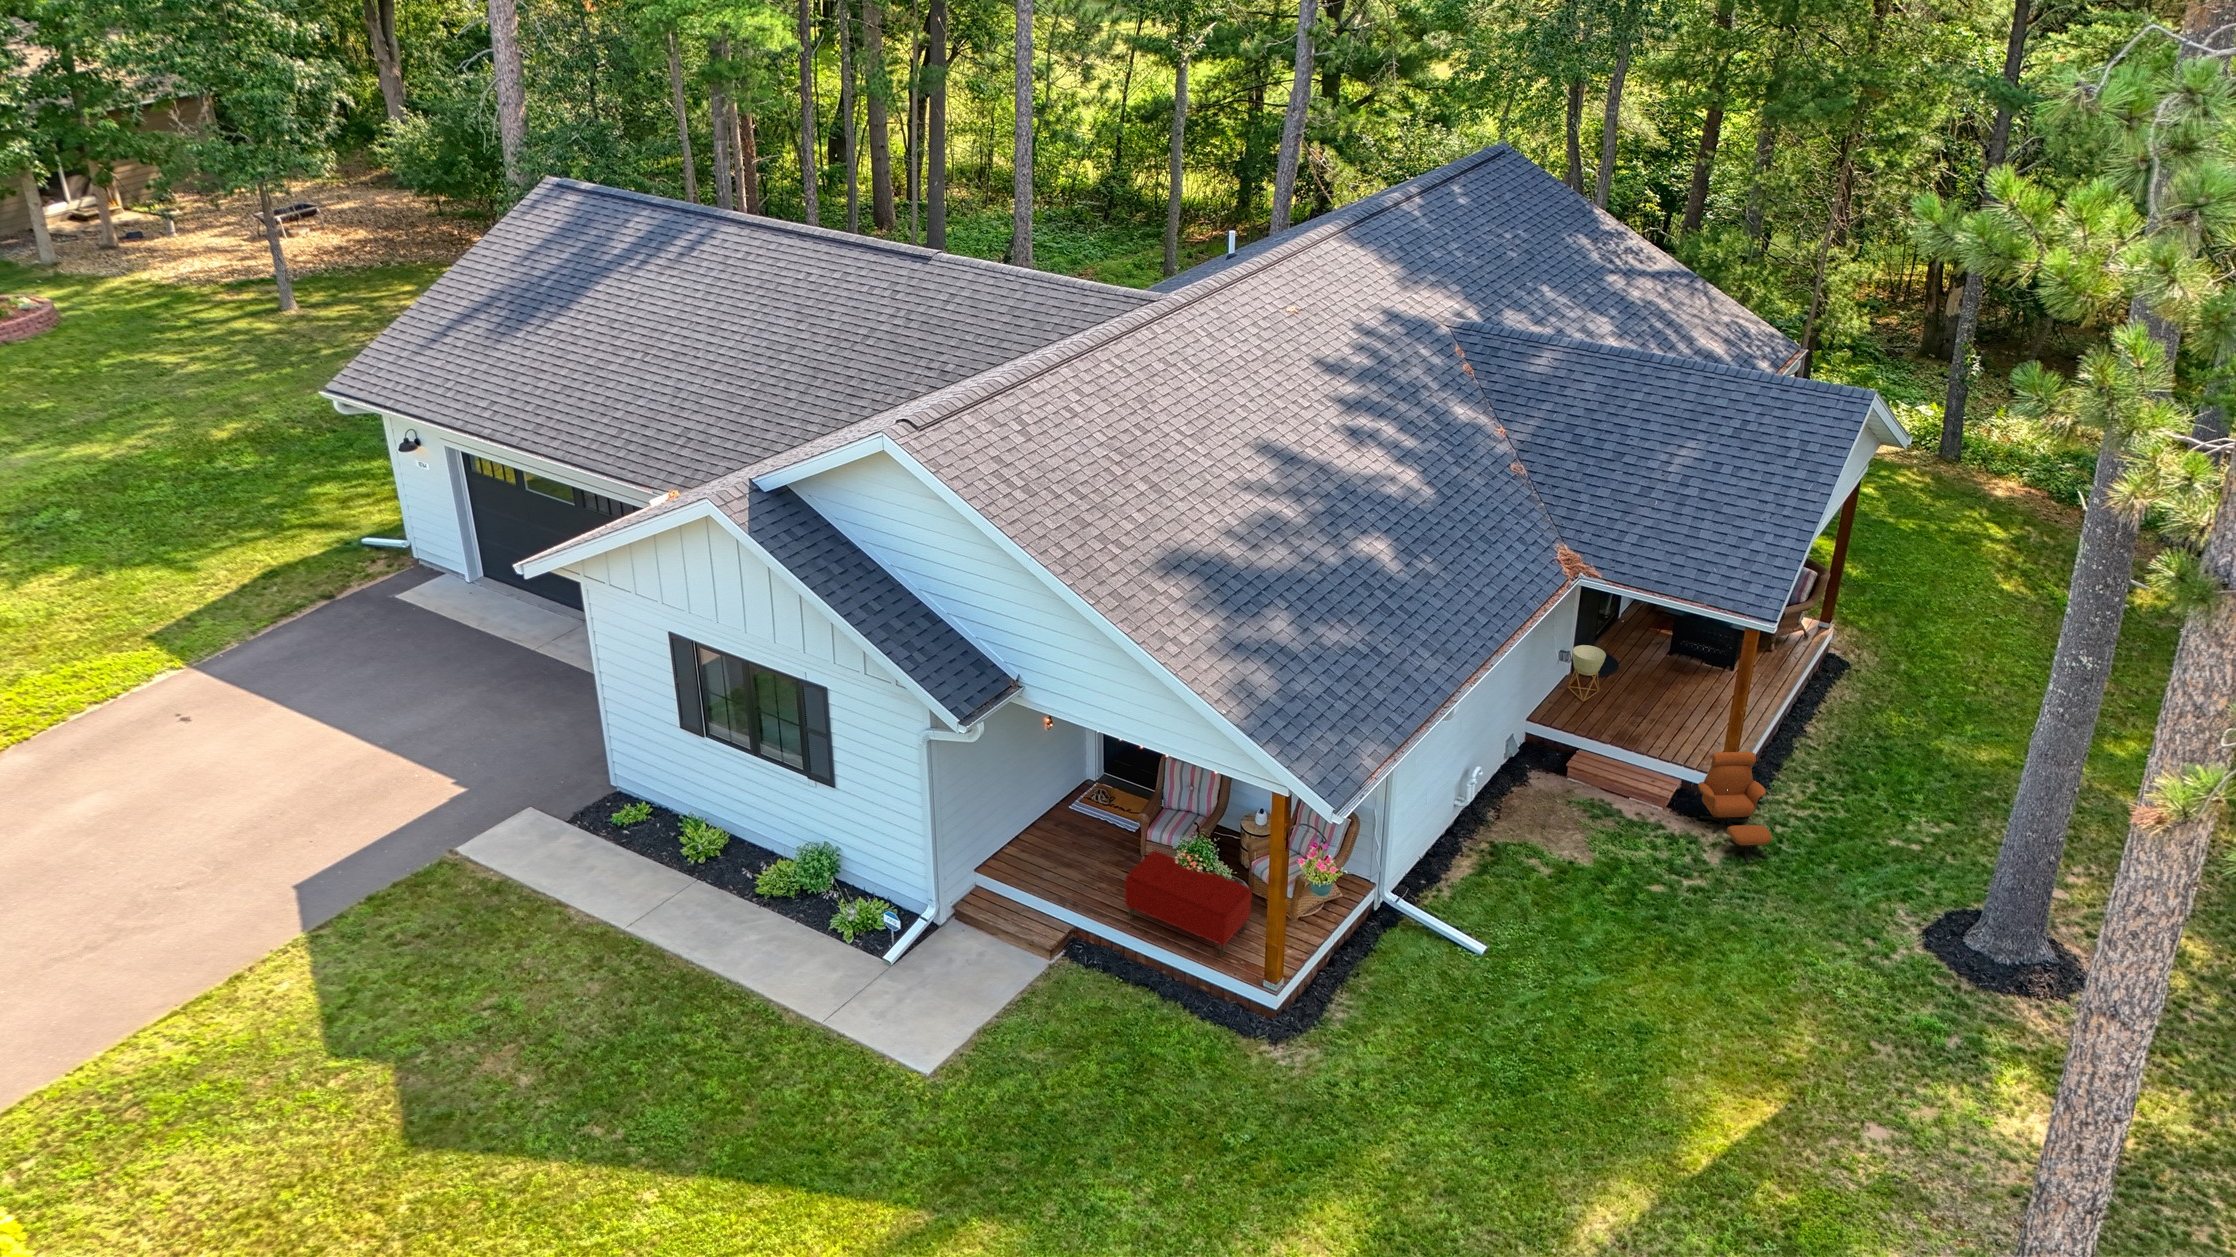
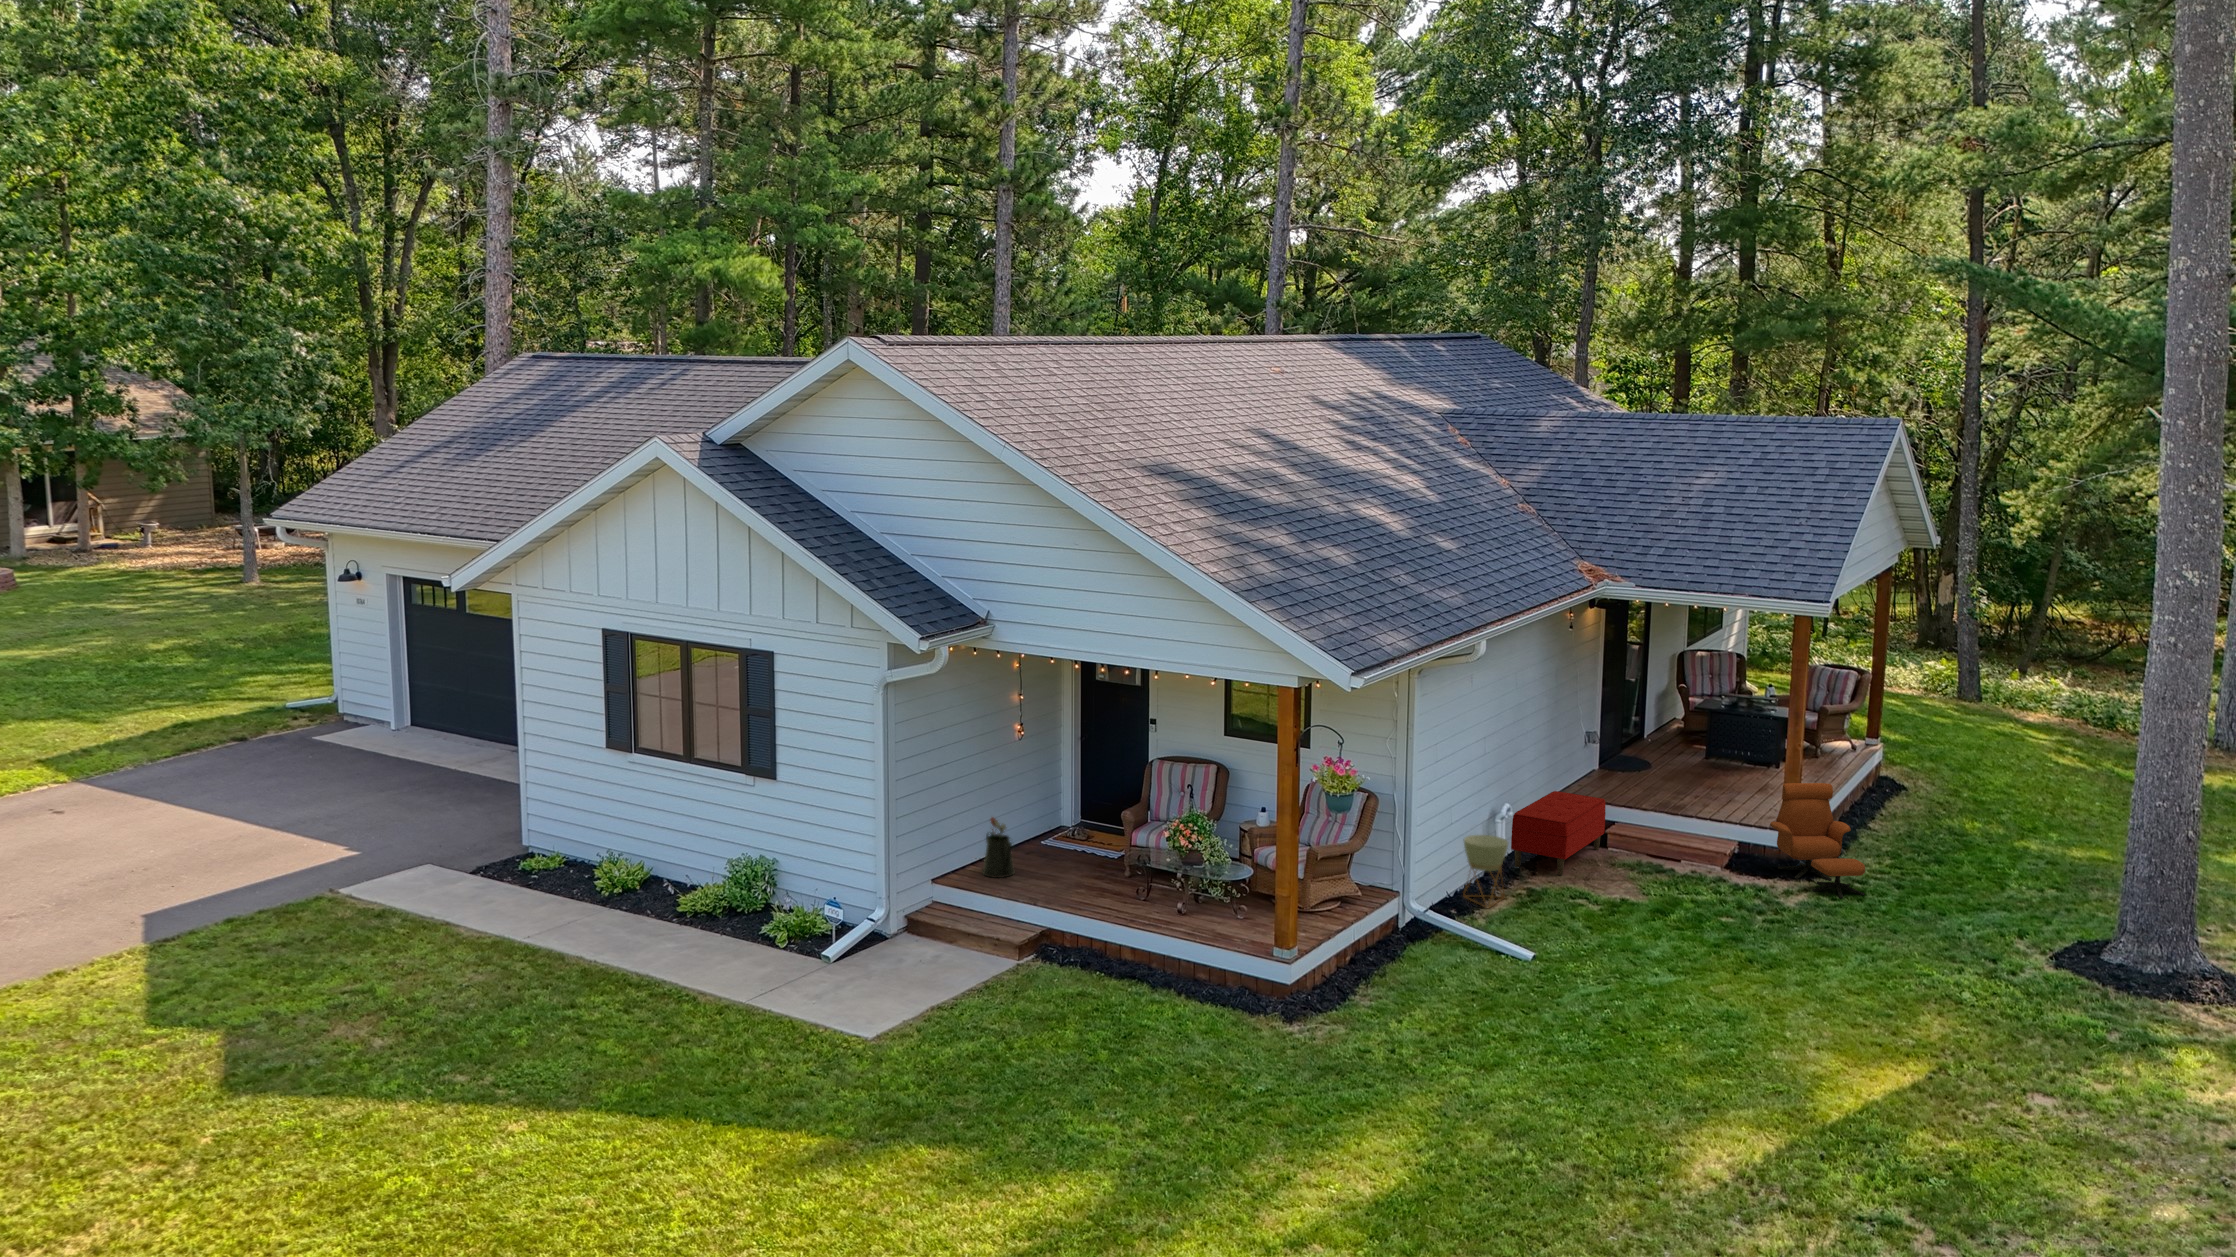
planter: present [1568,645,1606,701] -> present [1463,835,1508,908]
watering can: none [1018,802,1046,857] -> present [983,817,1015,878]
bench: present [1125,851,1252,957] -> present [1511,791,1606,875]

